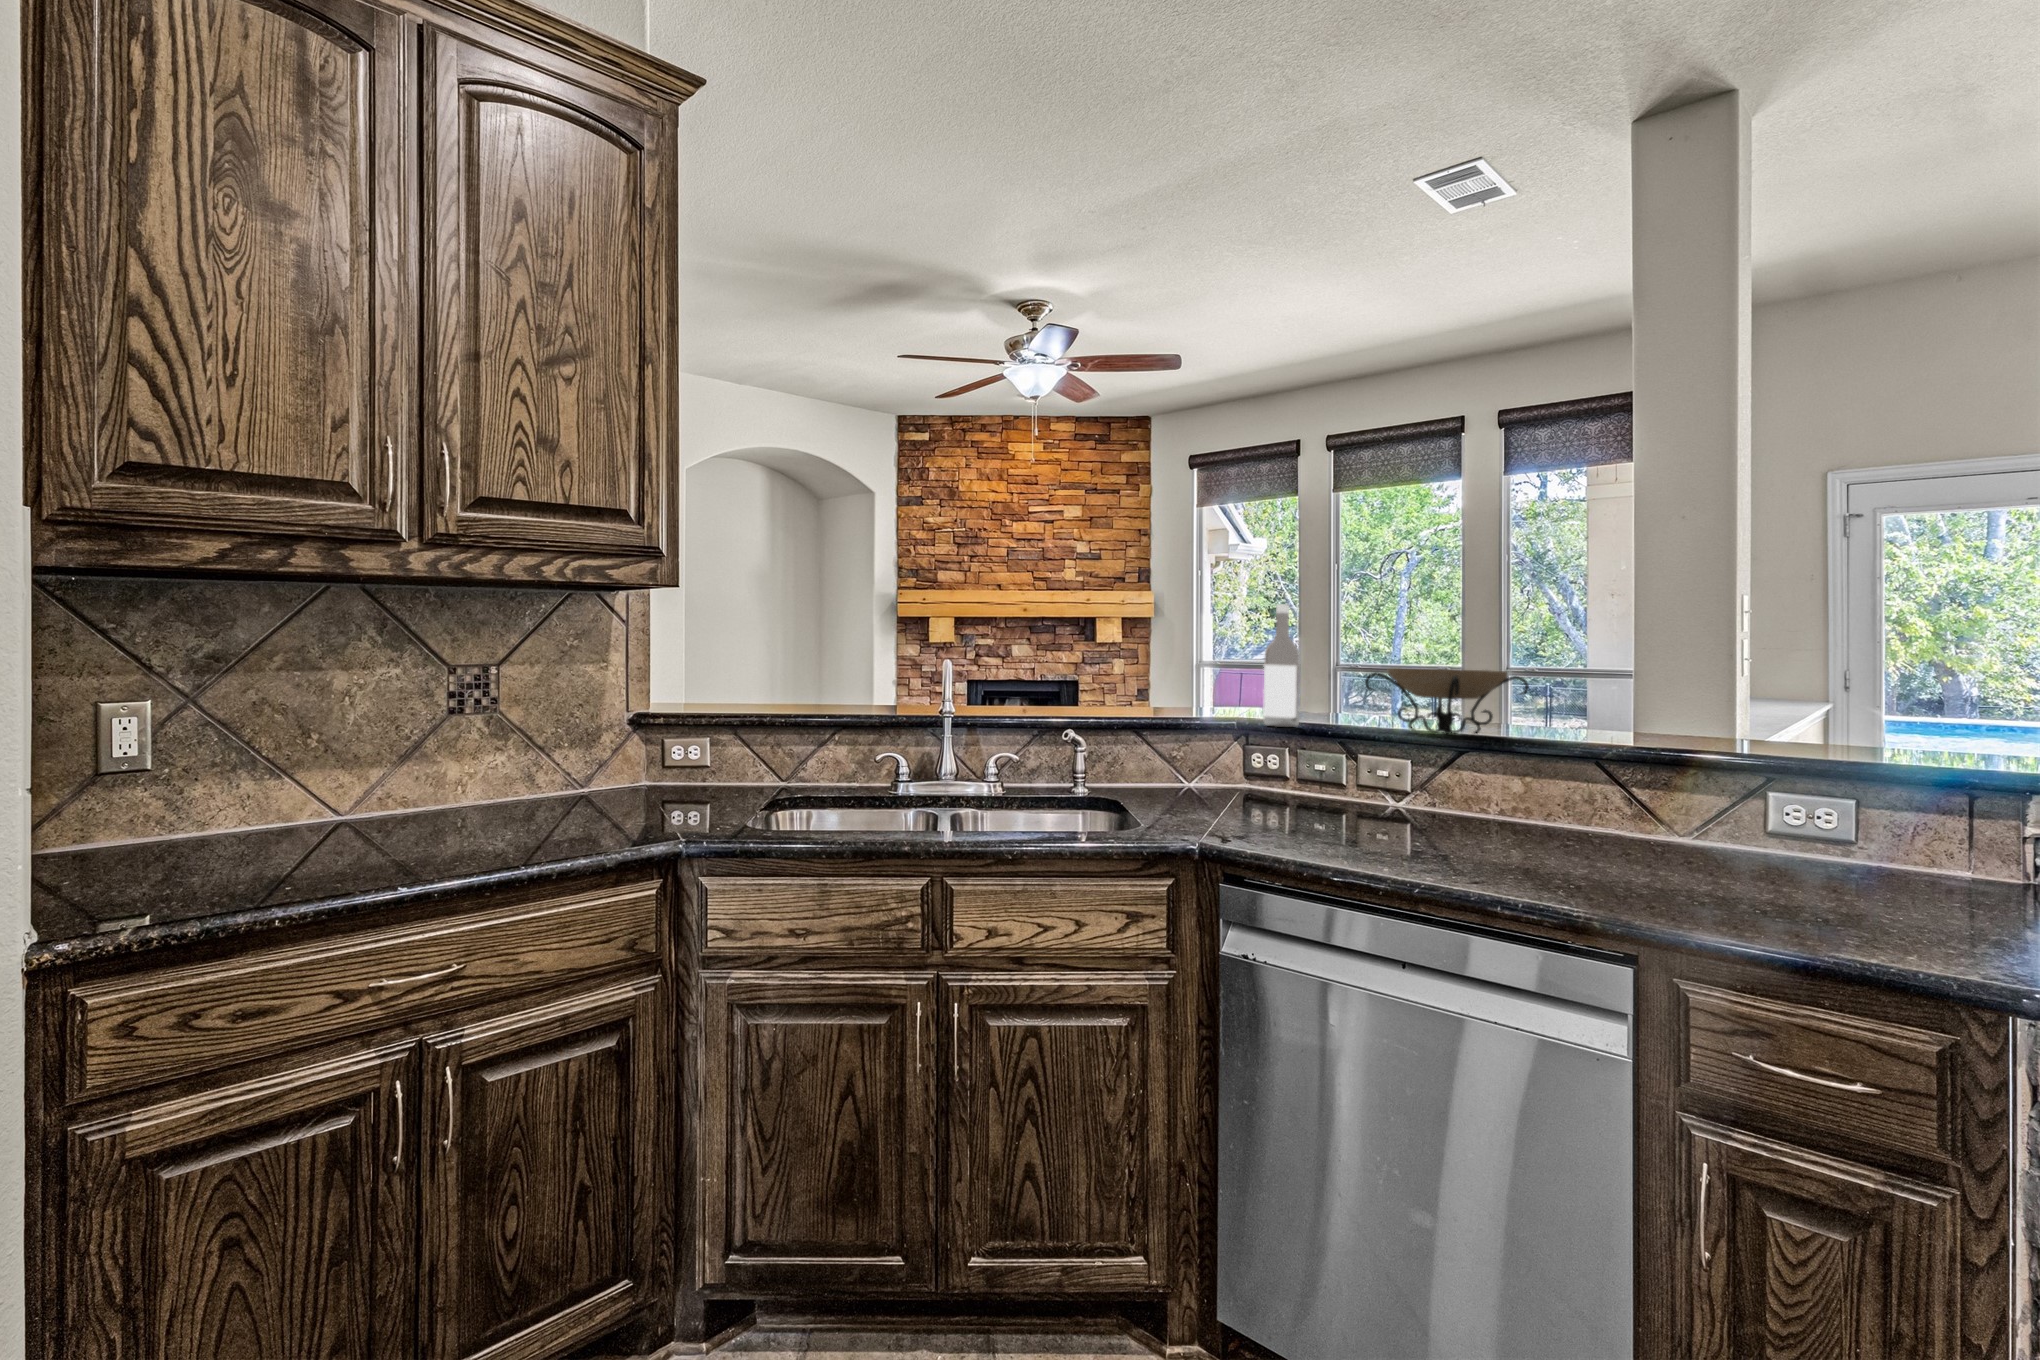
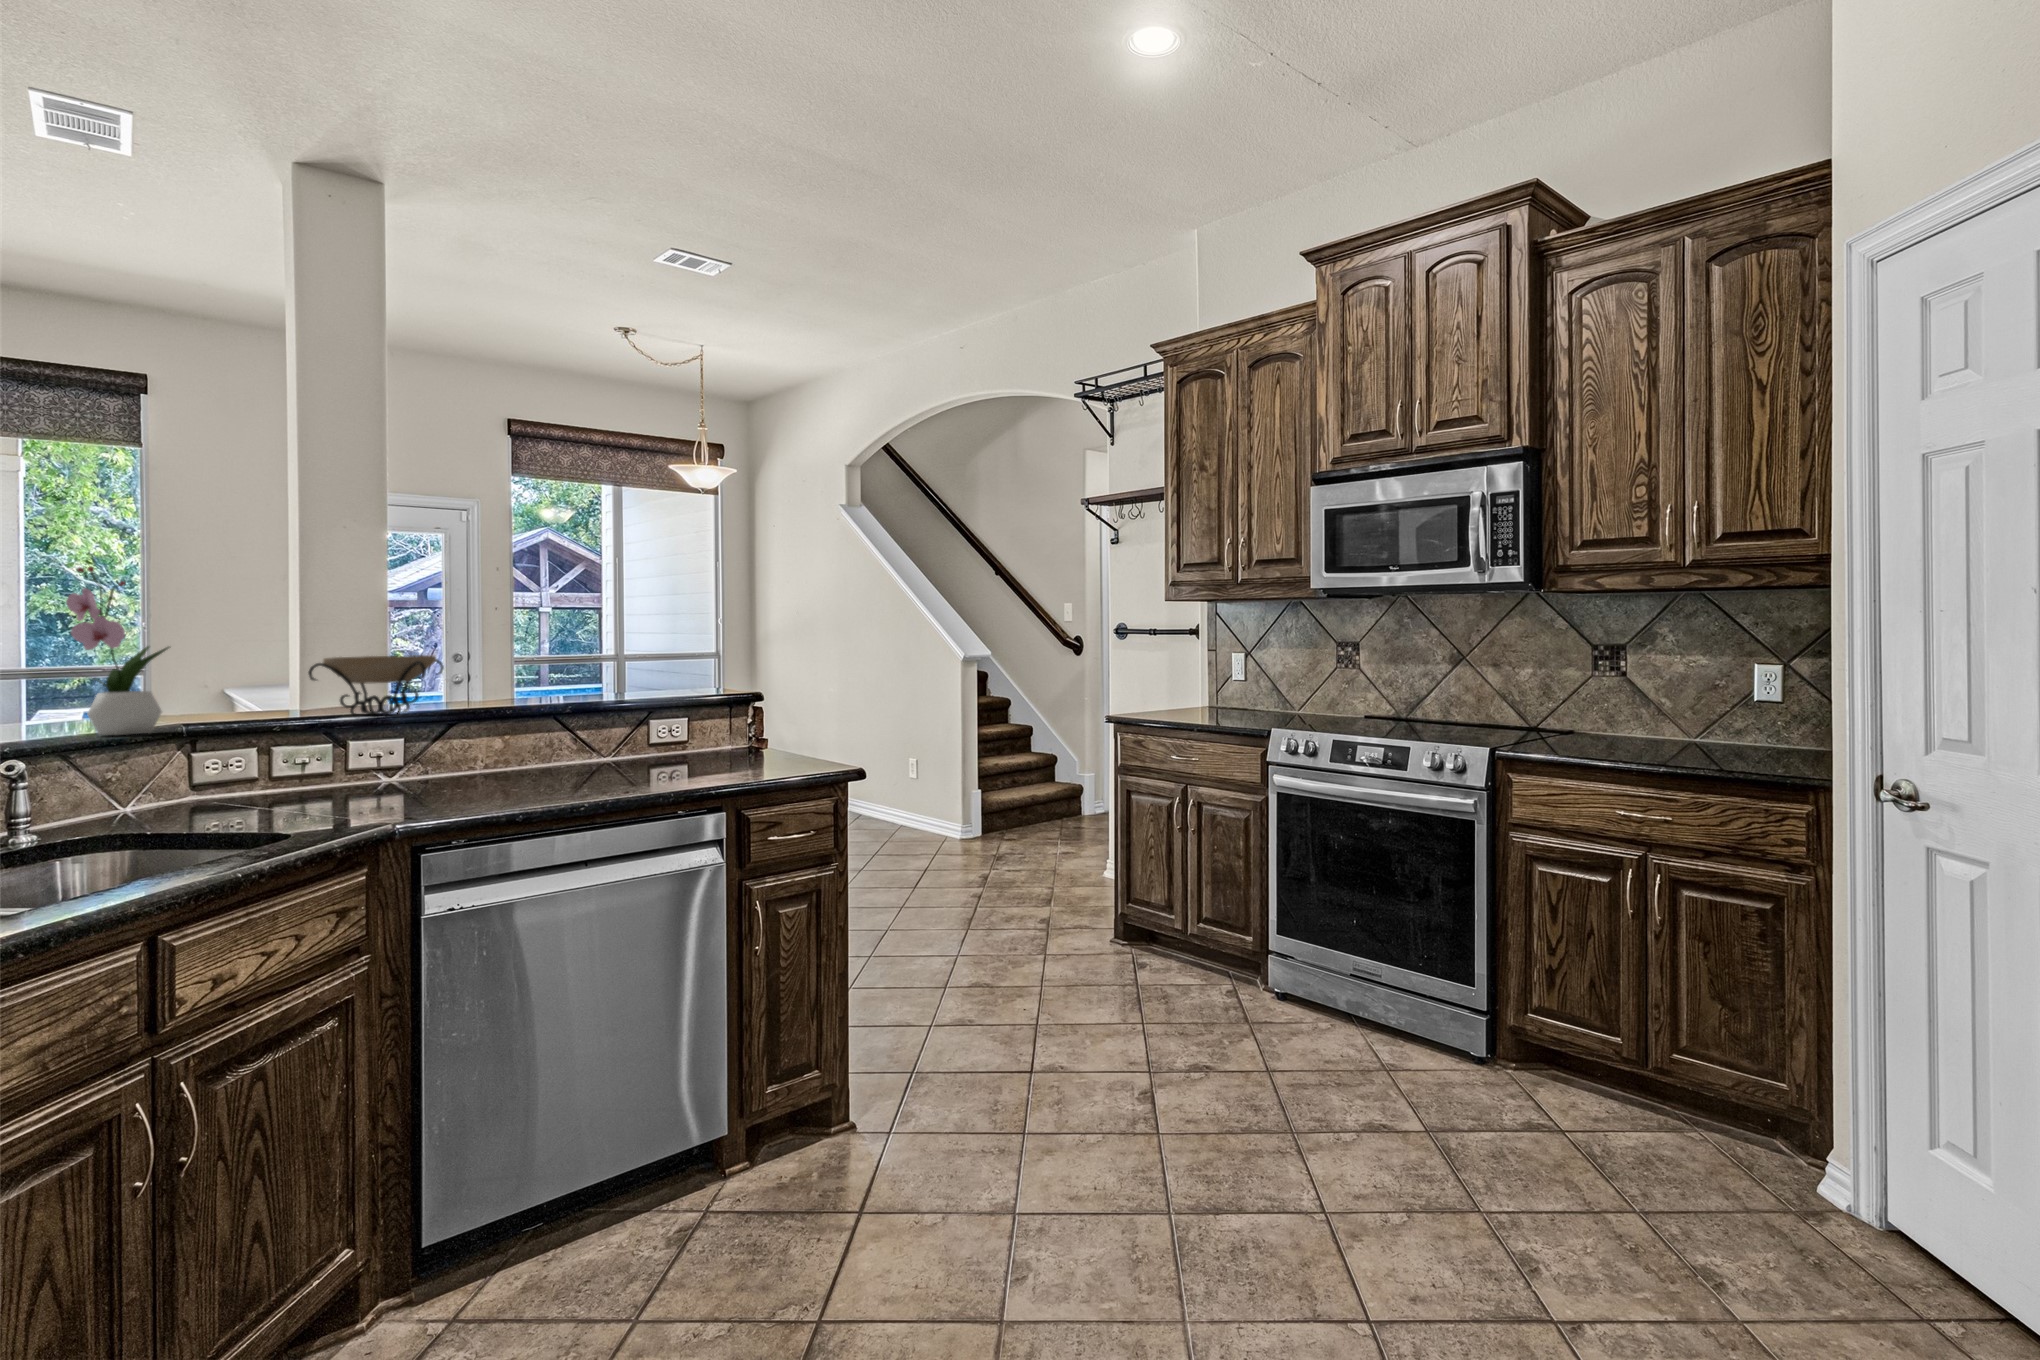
flower arrangement: none [1167,585,1223,722] -> present [66,567,169,735]
wine bottle: present [1264,604,1300,727] -> none [212,594,260,728]

